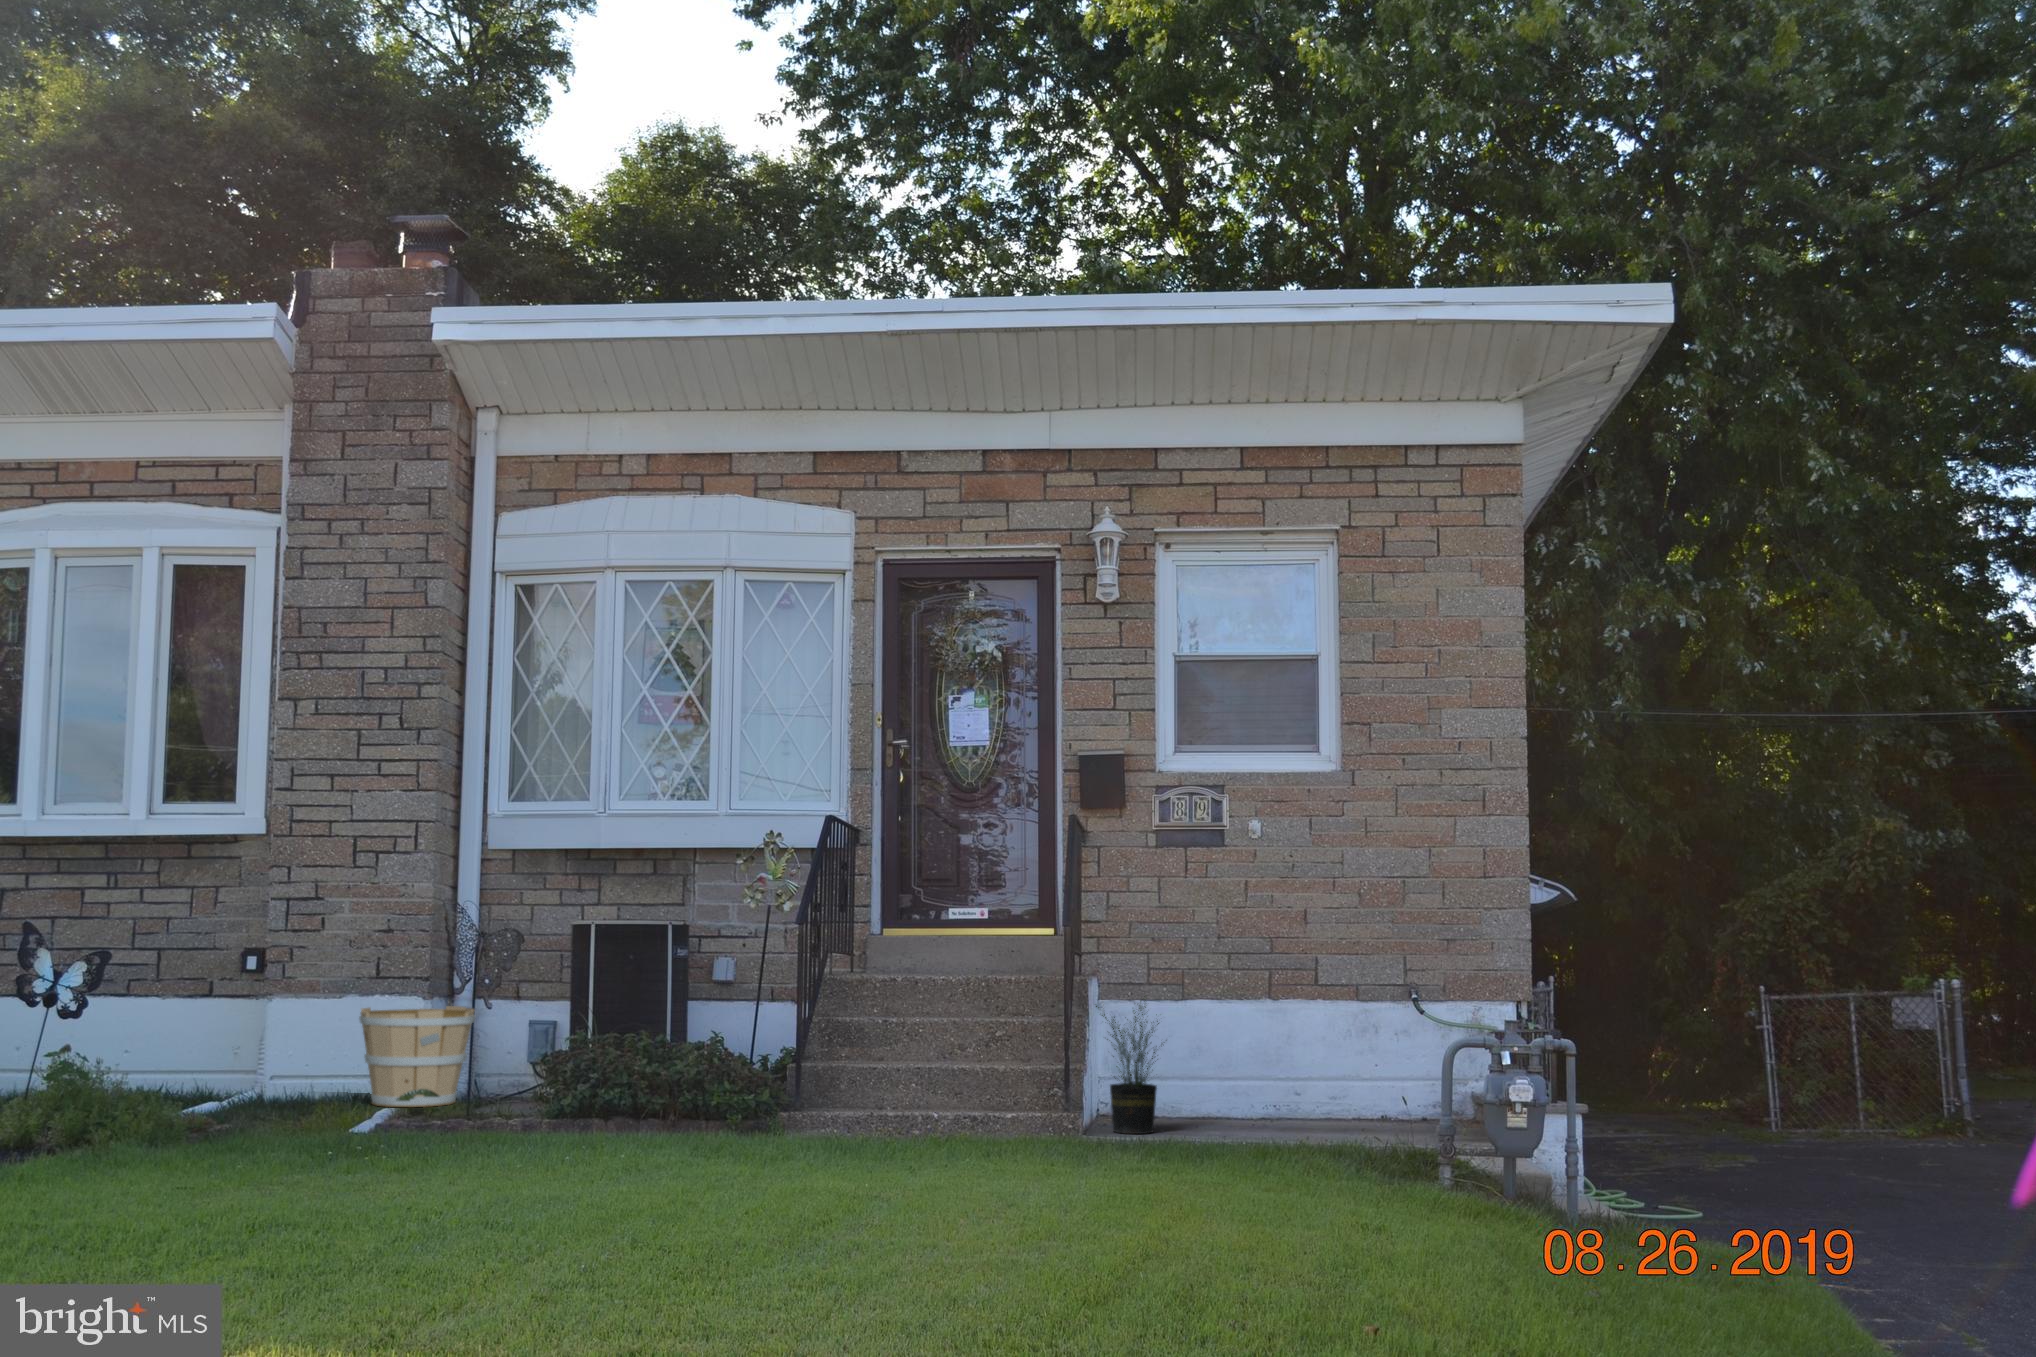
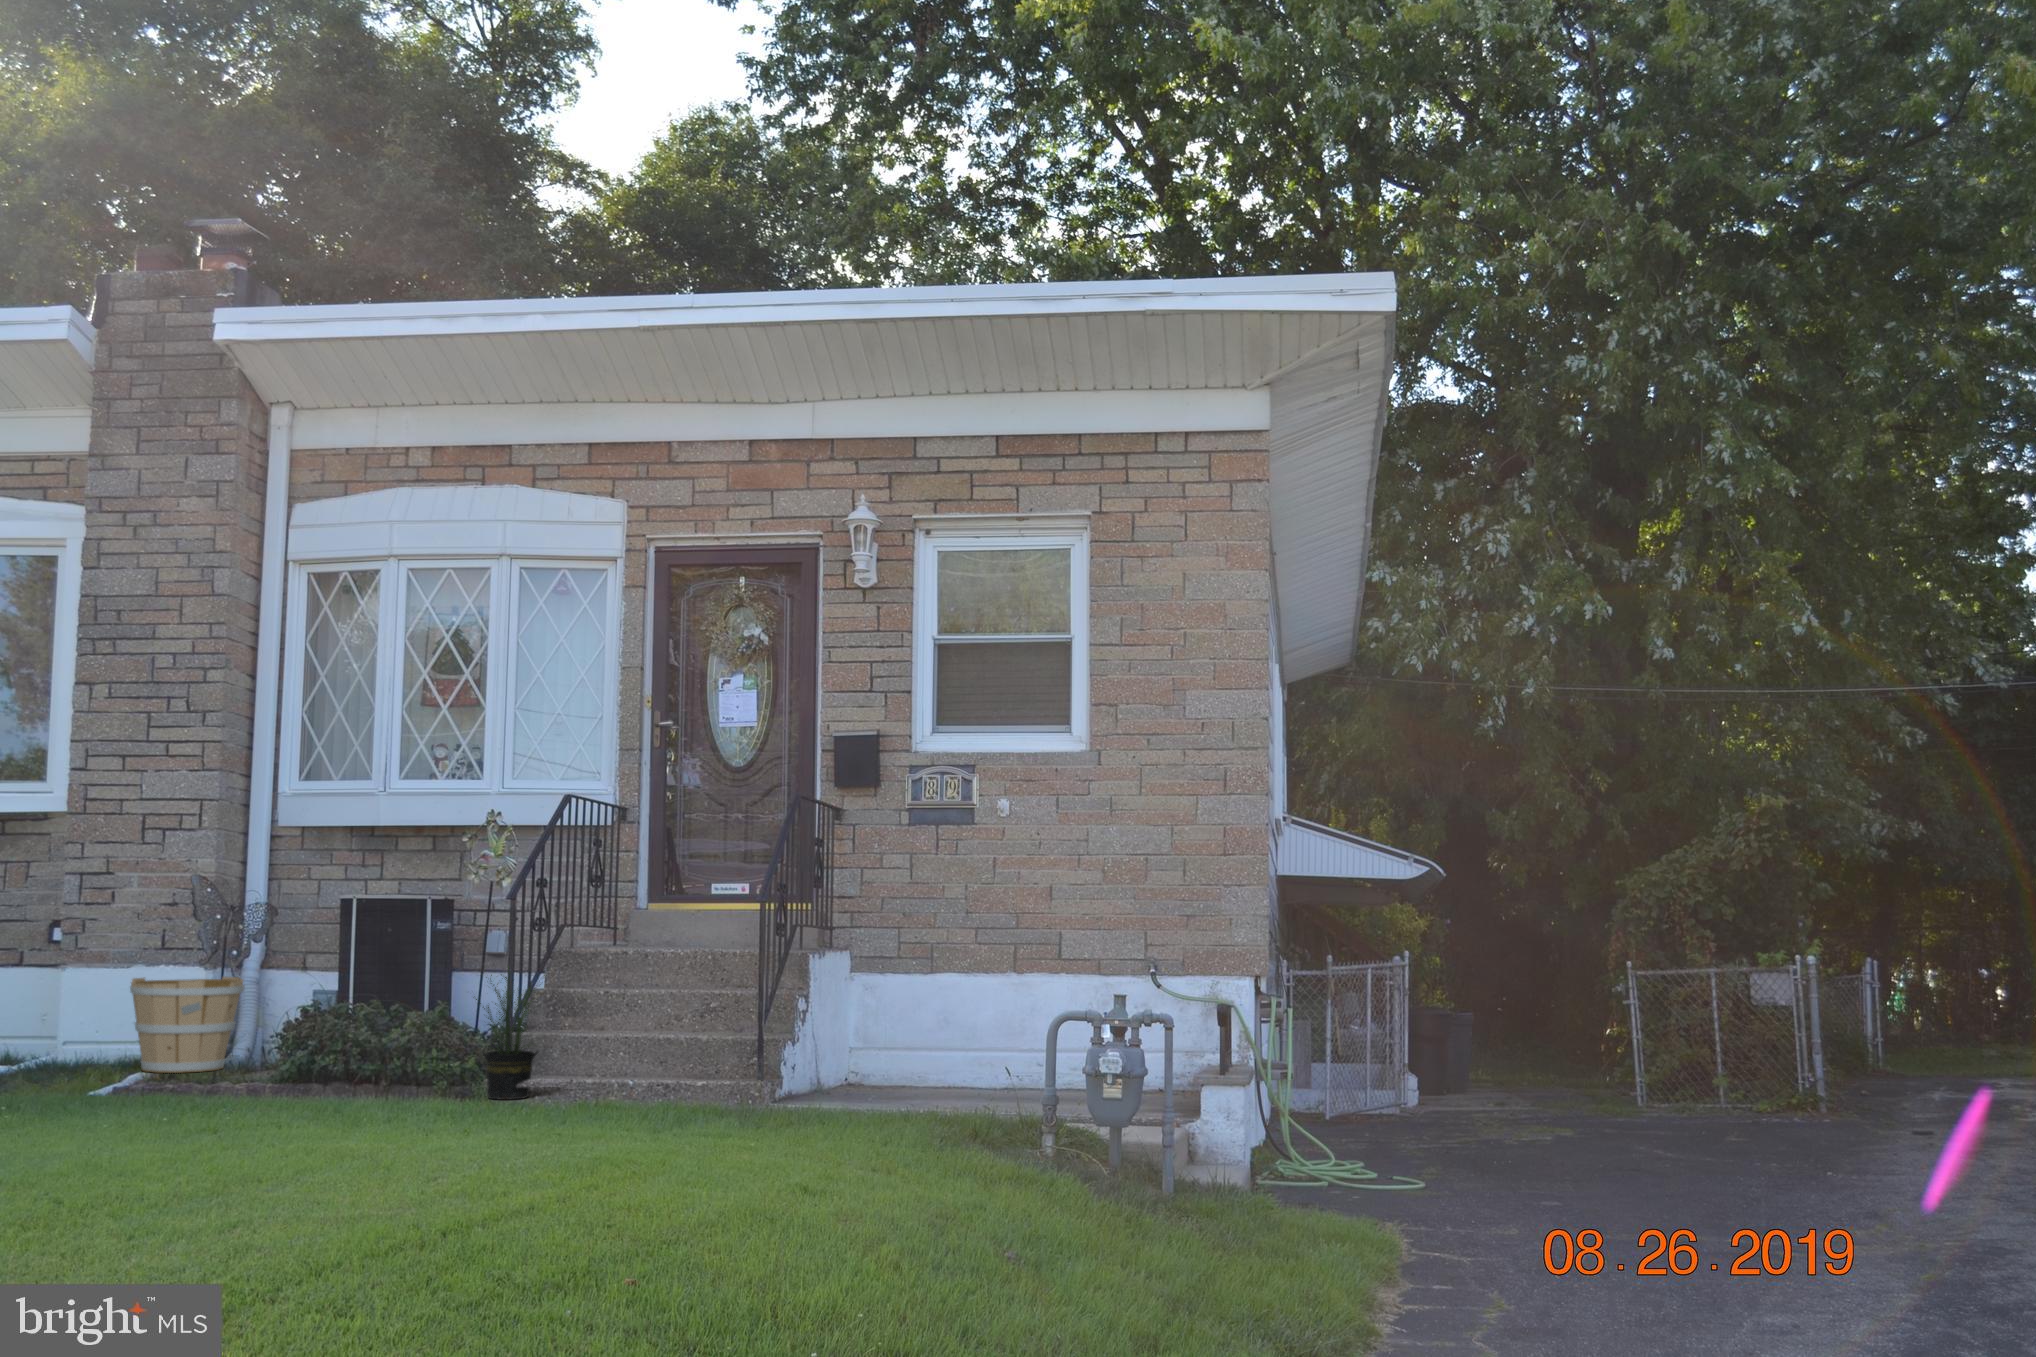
potted plant: present [1096,1001,1159,1134] -> present [473,967,545,1100]

